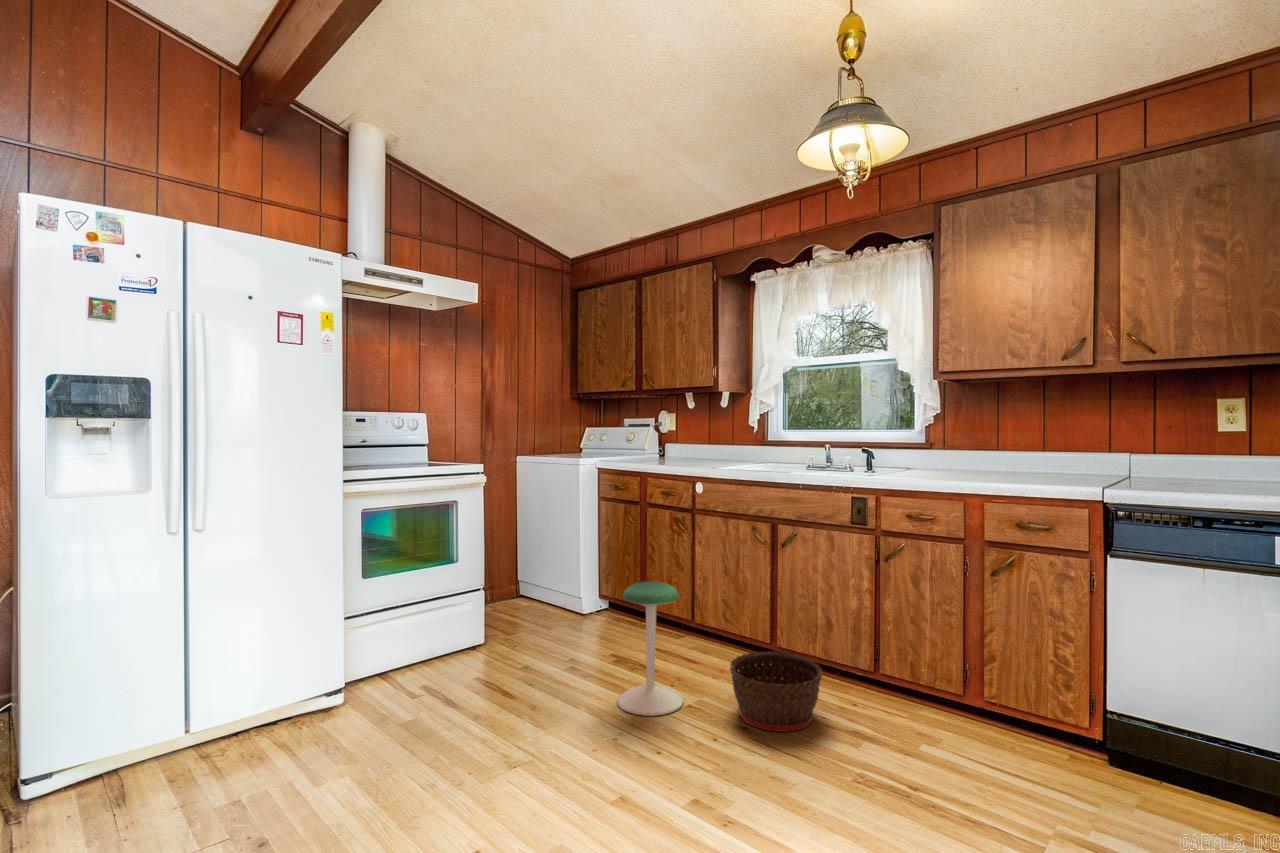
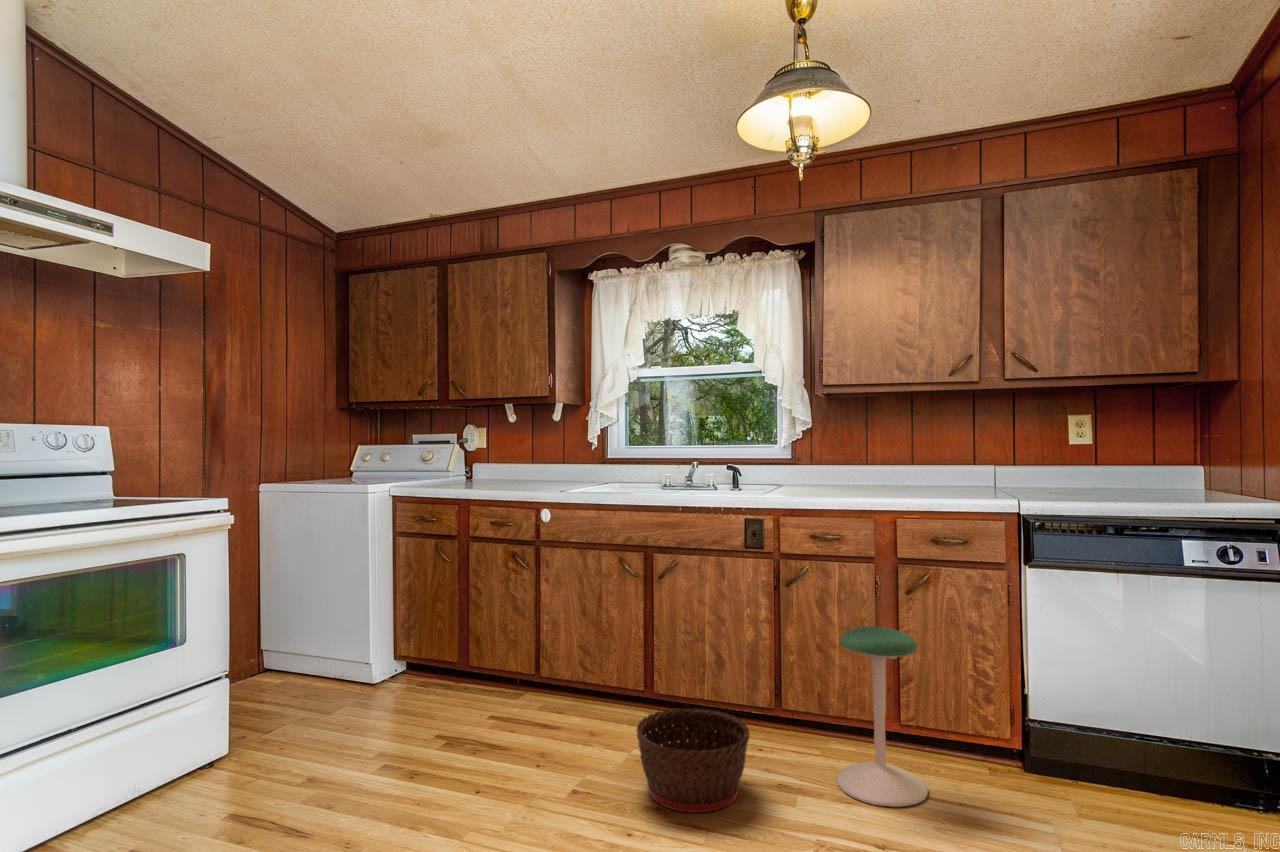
stool: present [617,581,684,716] -> present [837,626,928,807]

